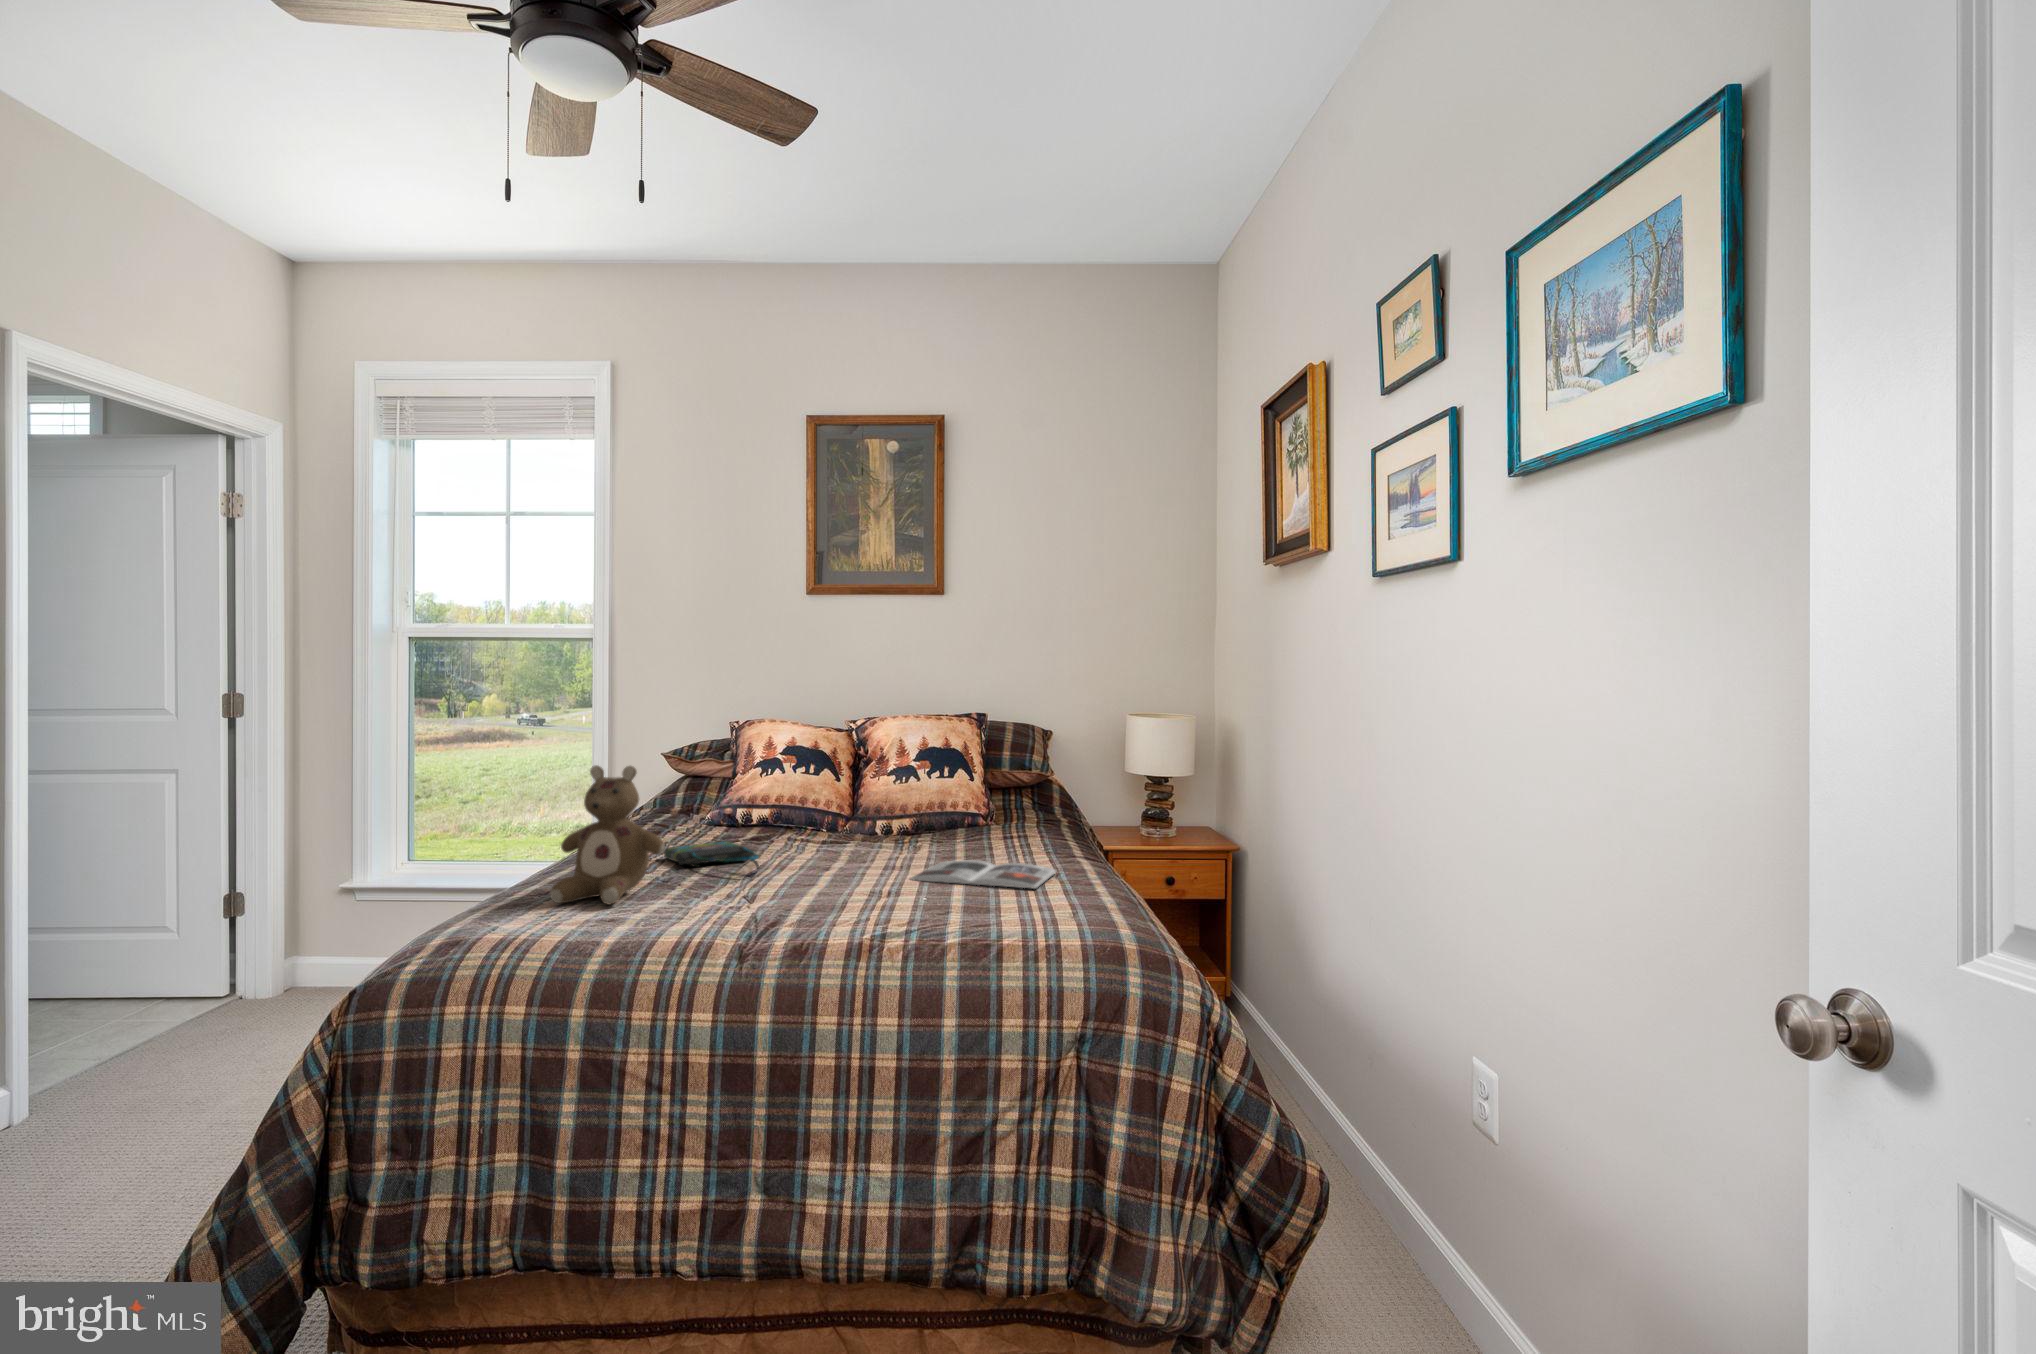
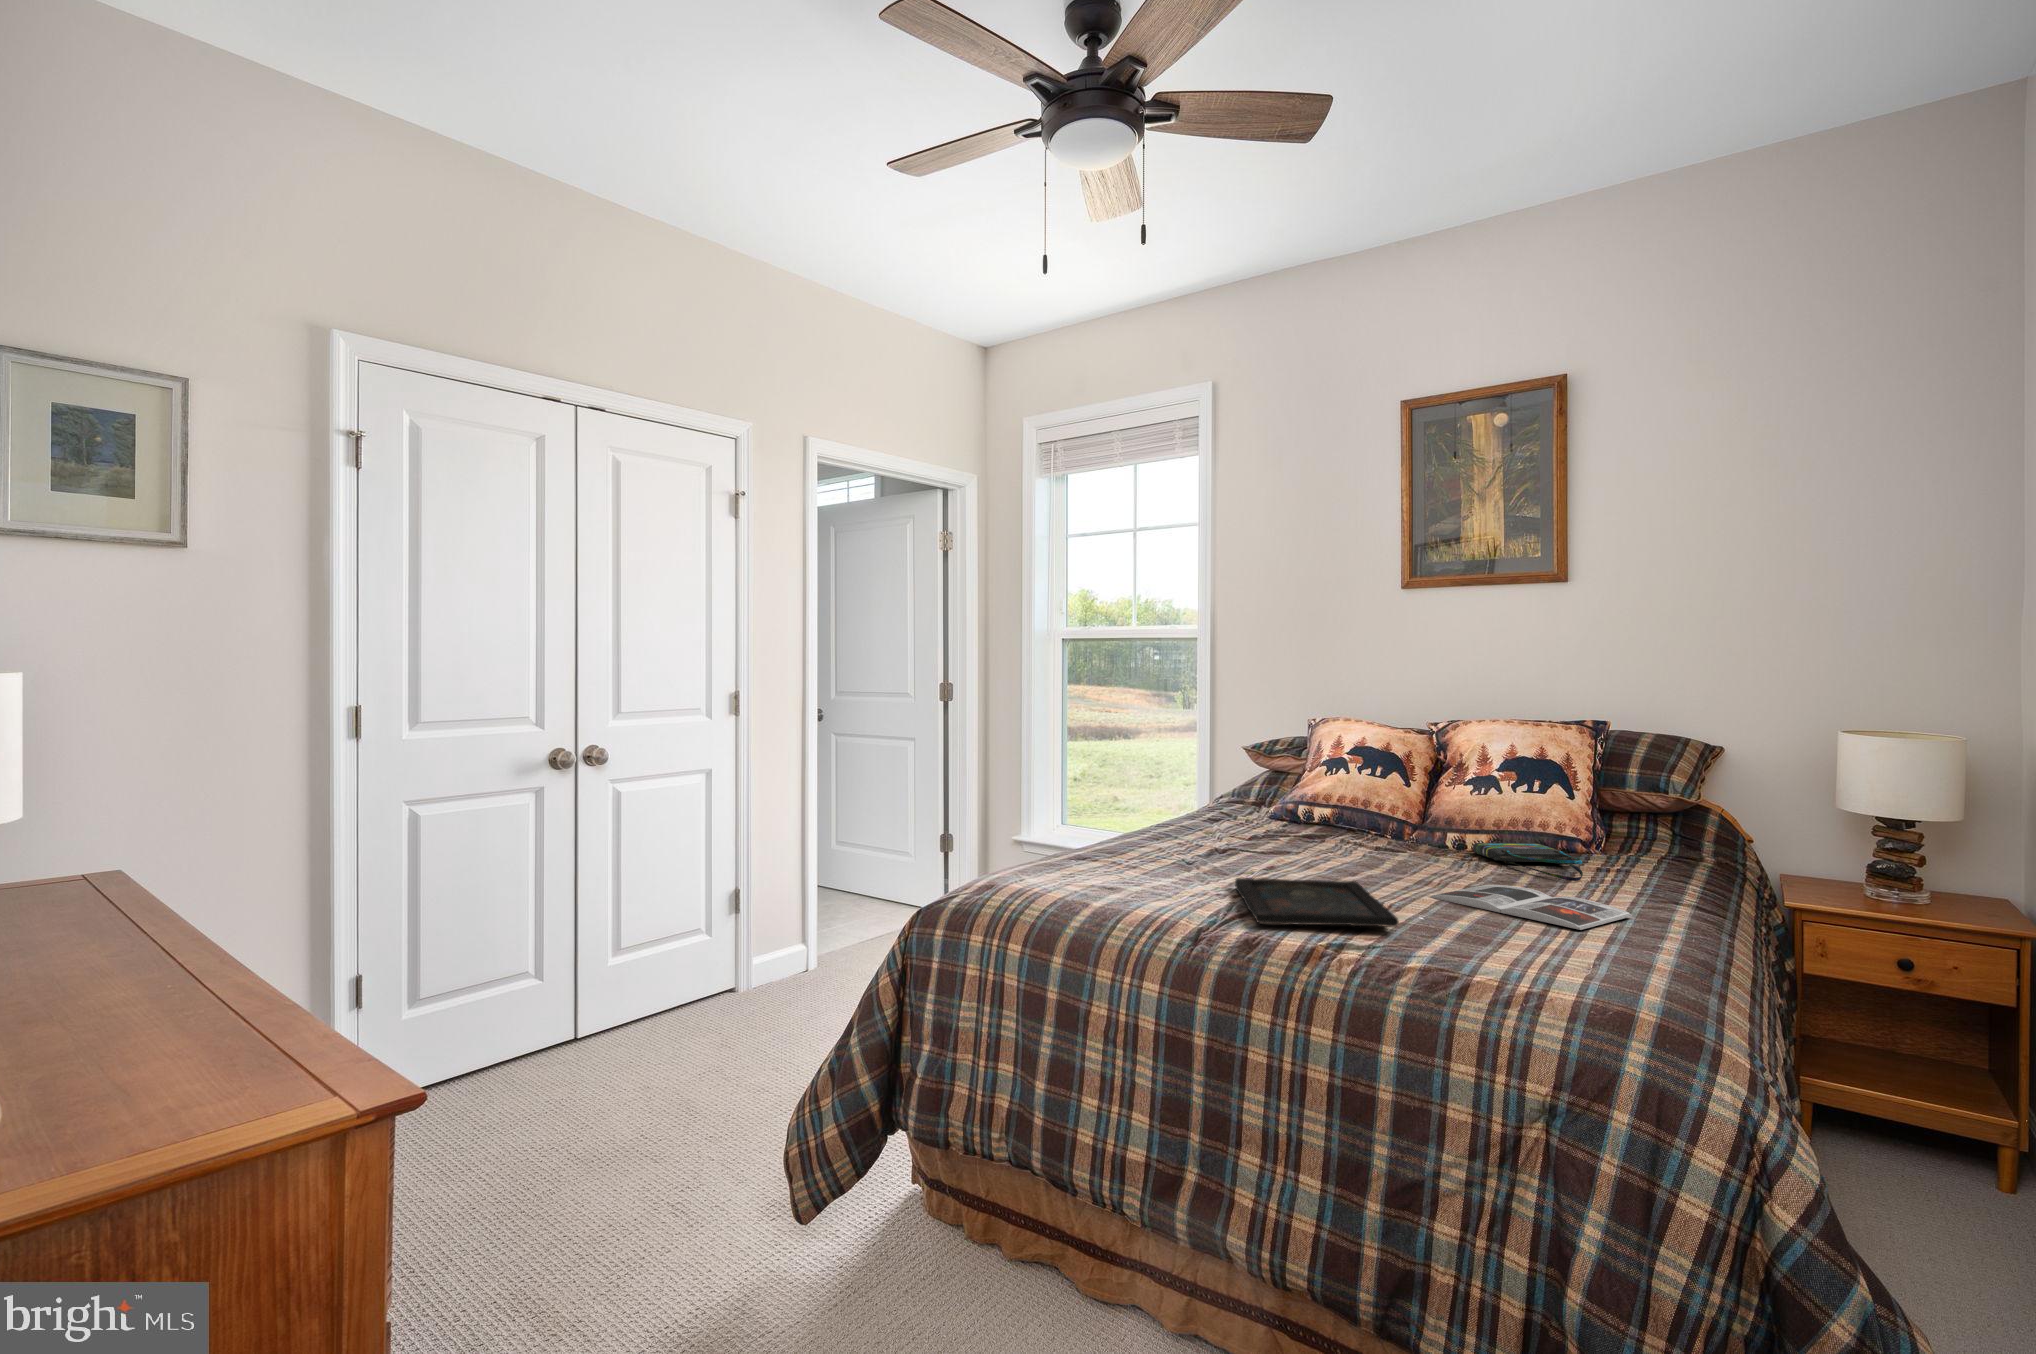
stuffed bear: present [550,765,665,904] -> none [1080,751,1176,876]
tote bag: present [664,841,759,877] -> present [1473,843,1583,881]
tray: none [737,875,917,930] -> present [1235,878,1399,927]

